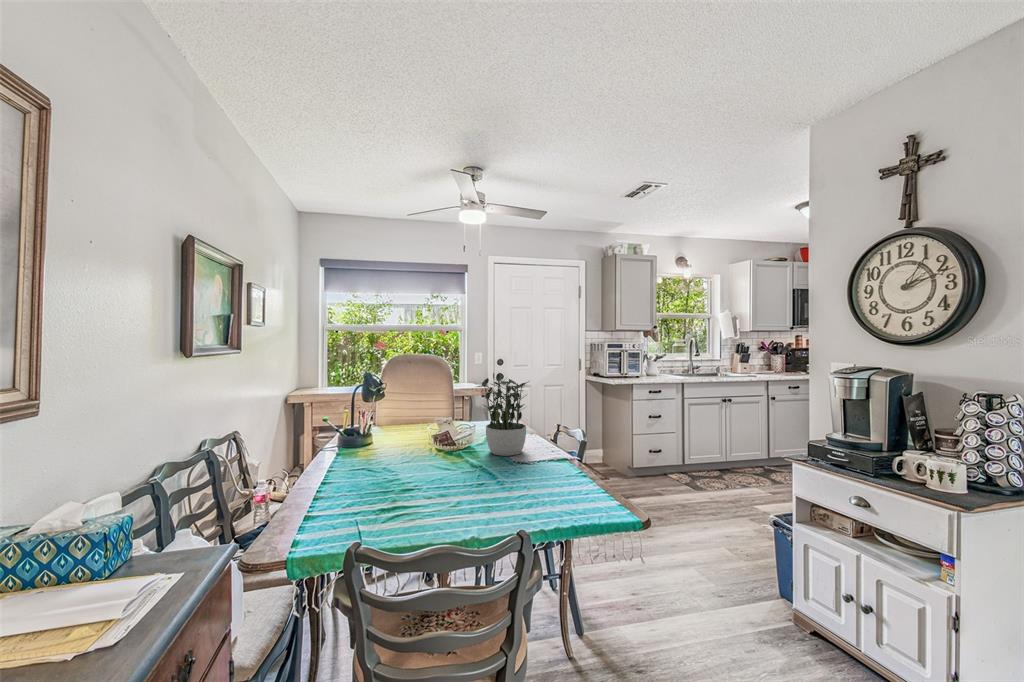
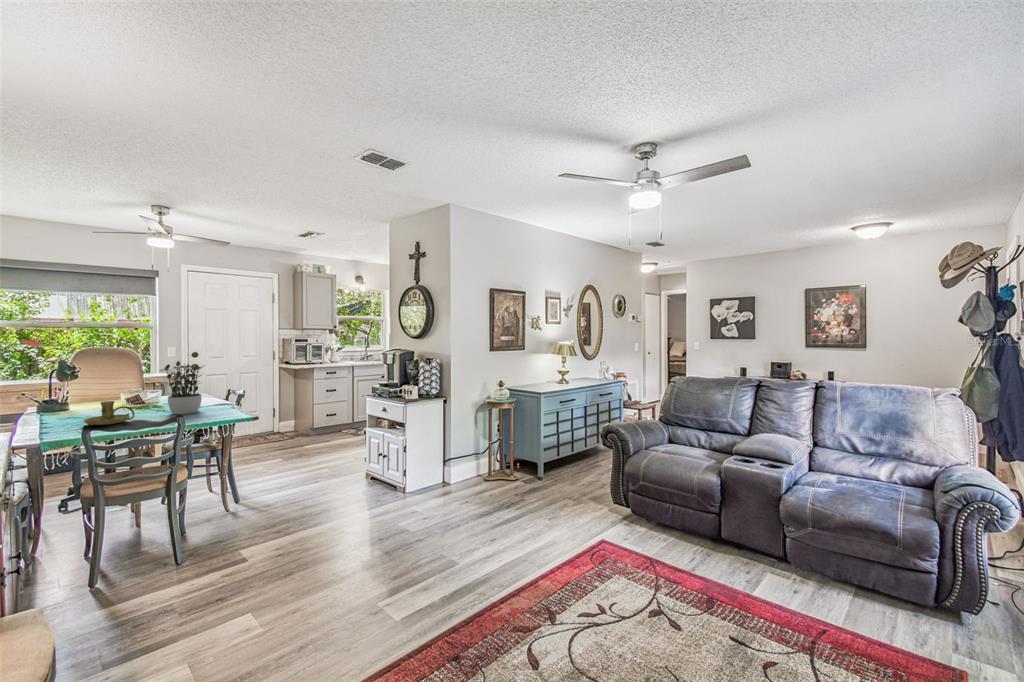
candle holder: none [394,429,449,465] -> present [84,401,135,425]

